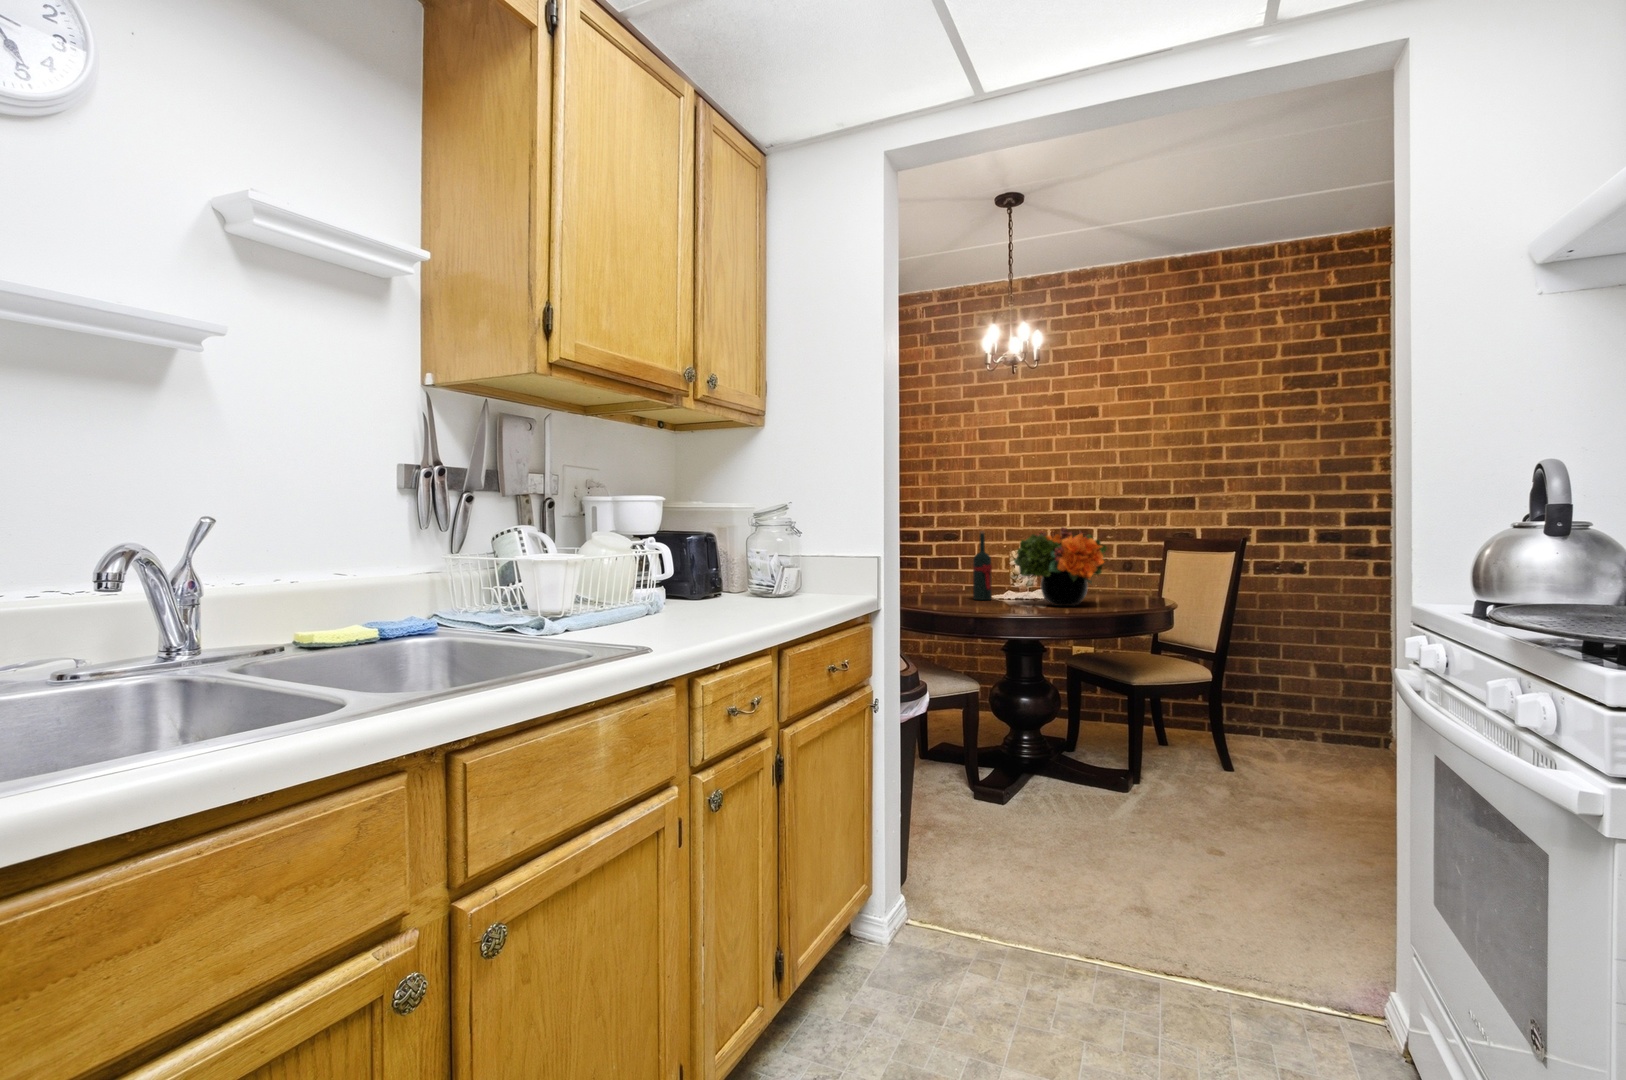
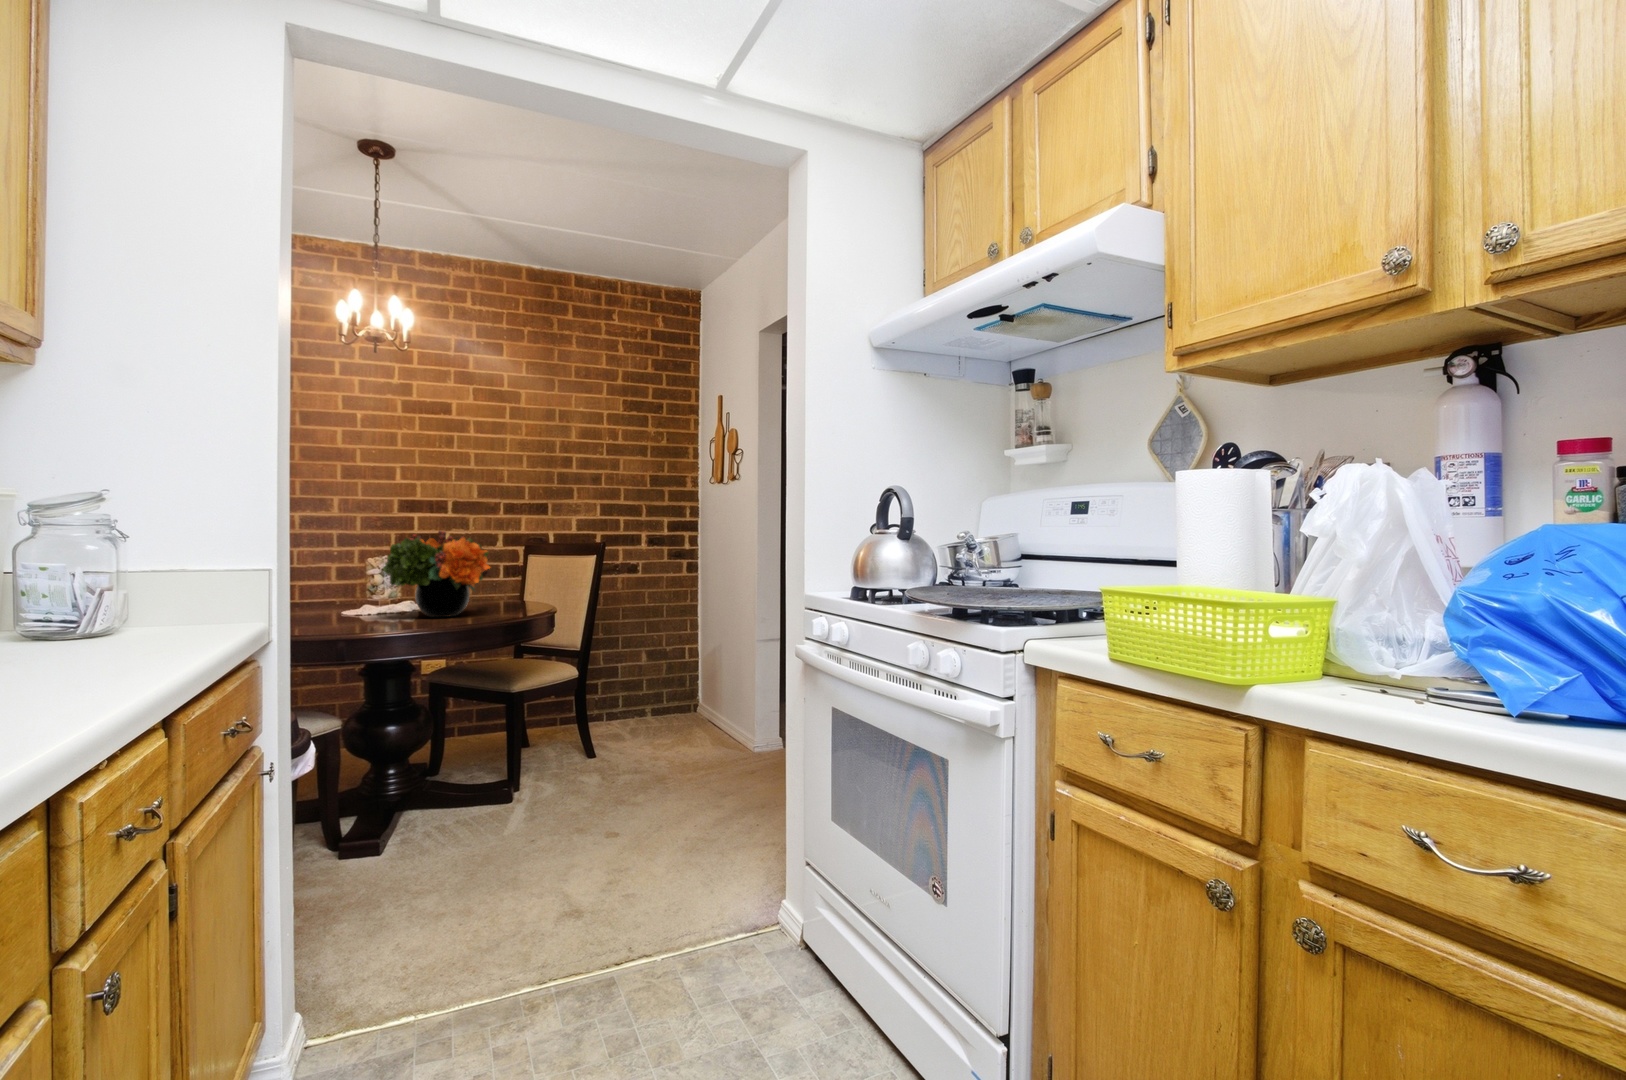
wine bottle: present [973,531,992,600] -> none [319,534,346,618]

